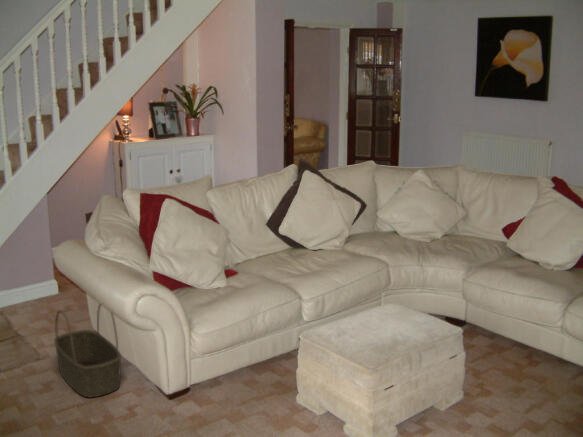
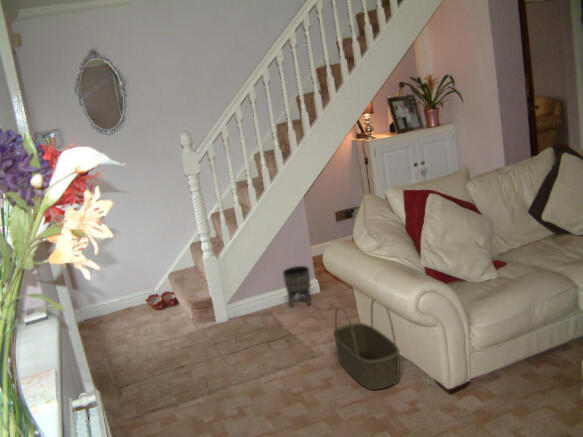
planter: none [9,270,41,316] -> present [283,266,311,307]

